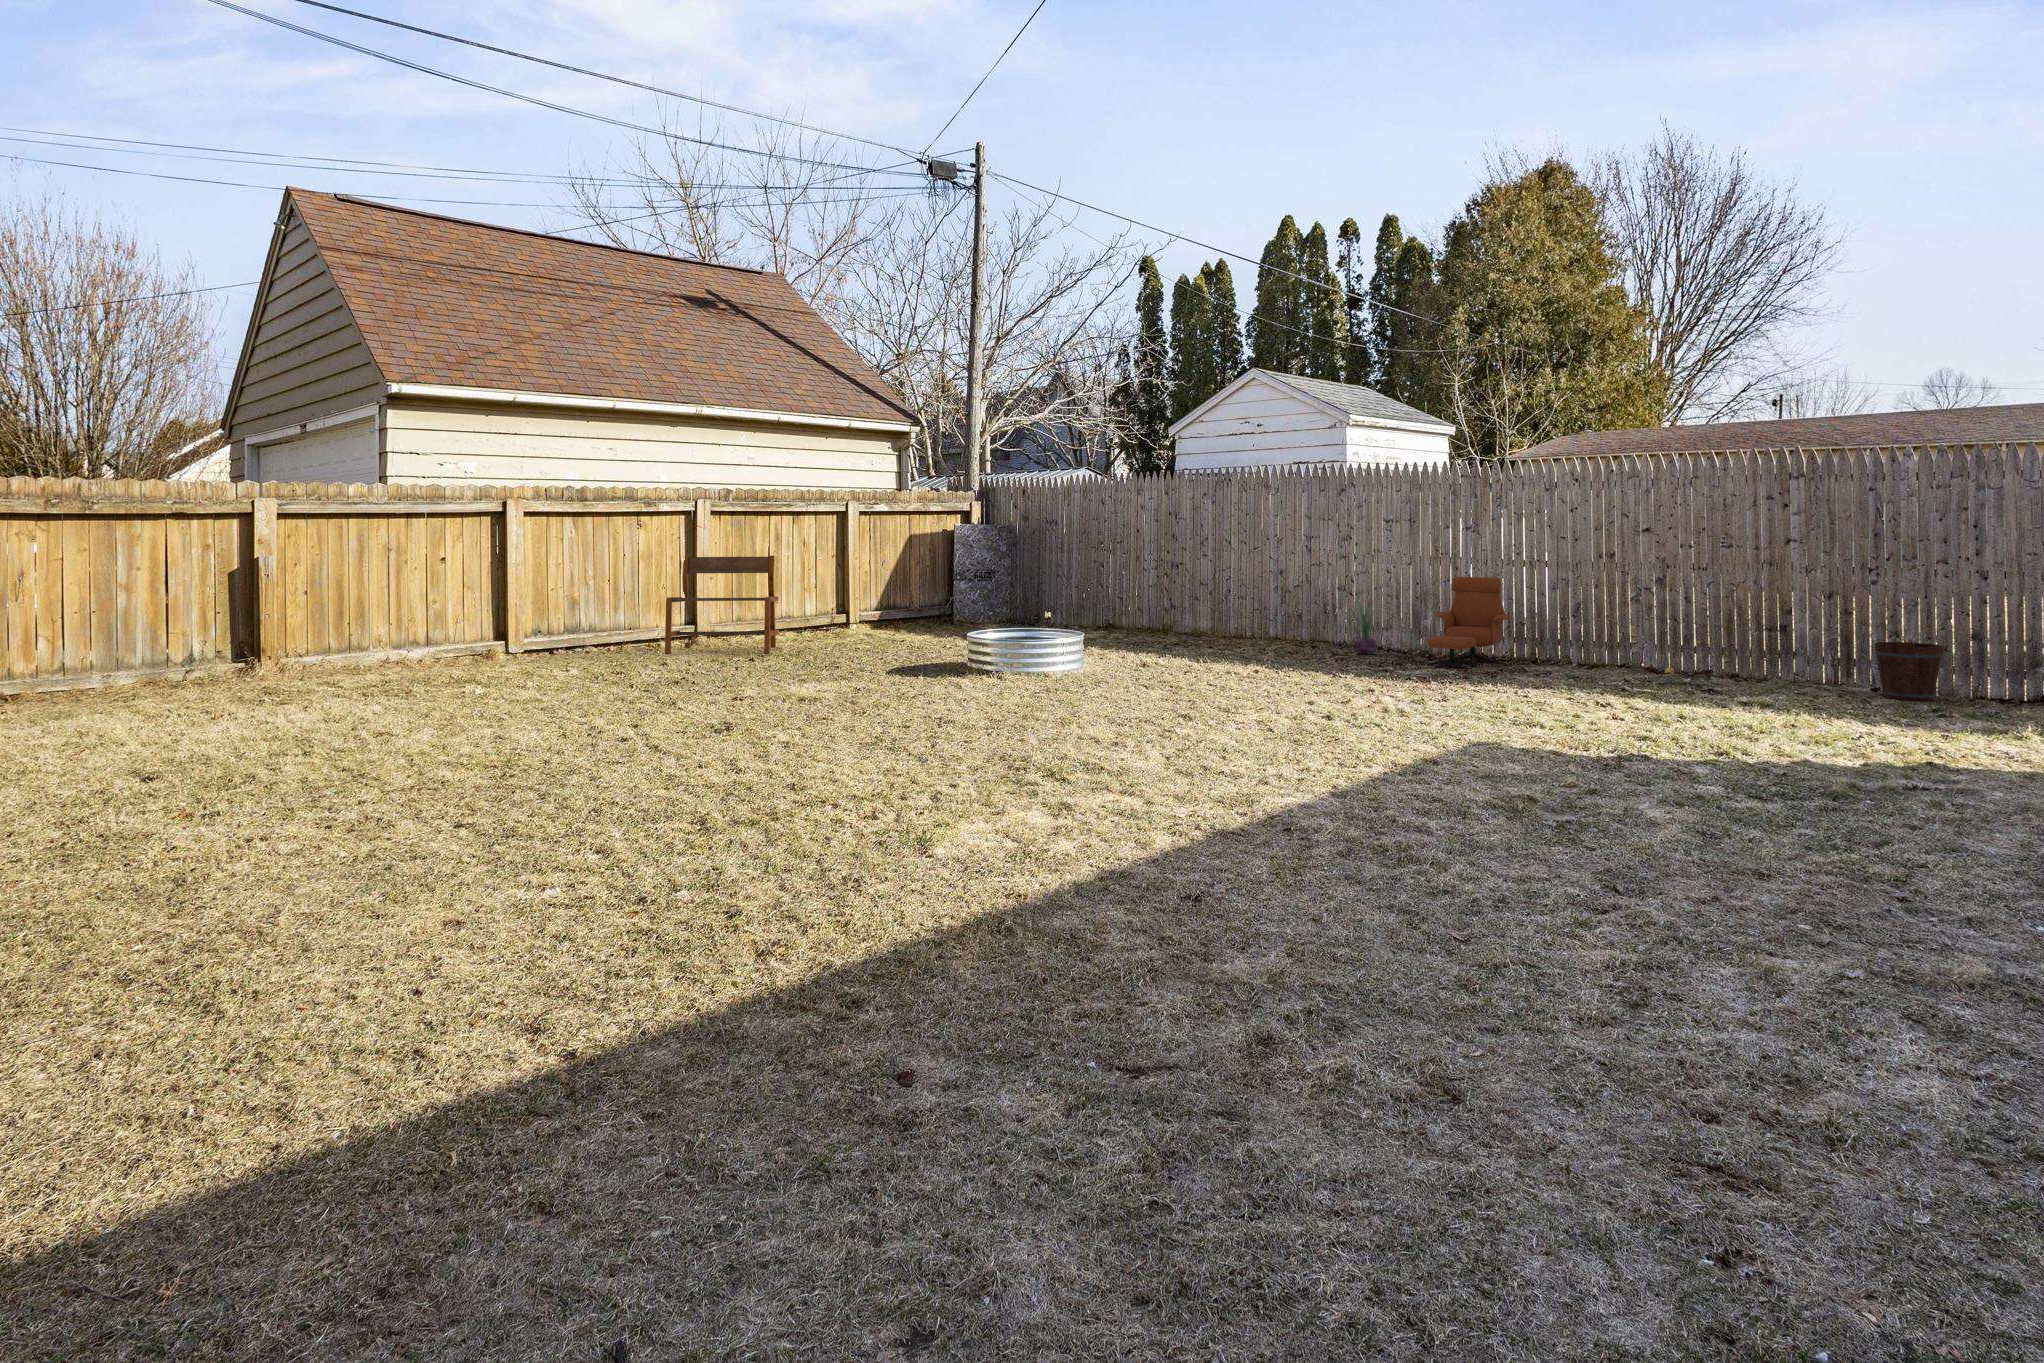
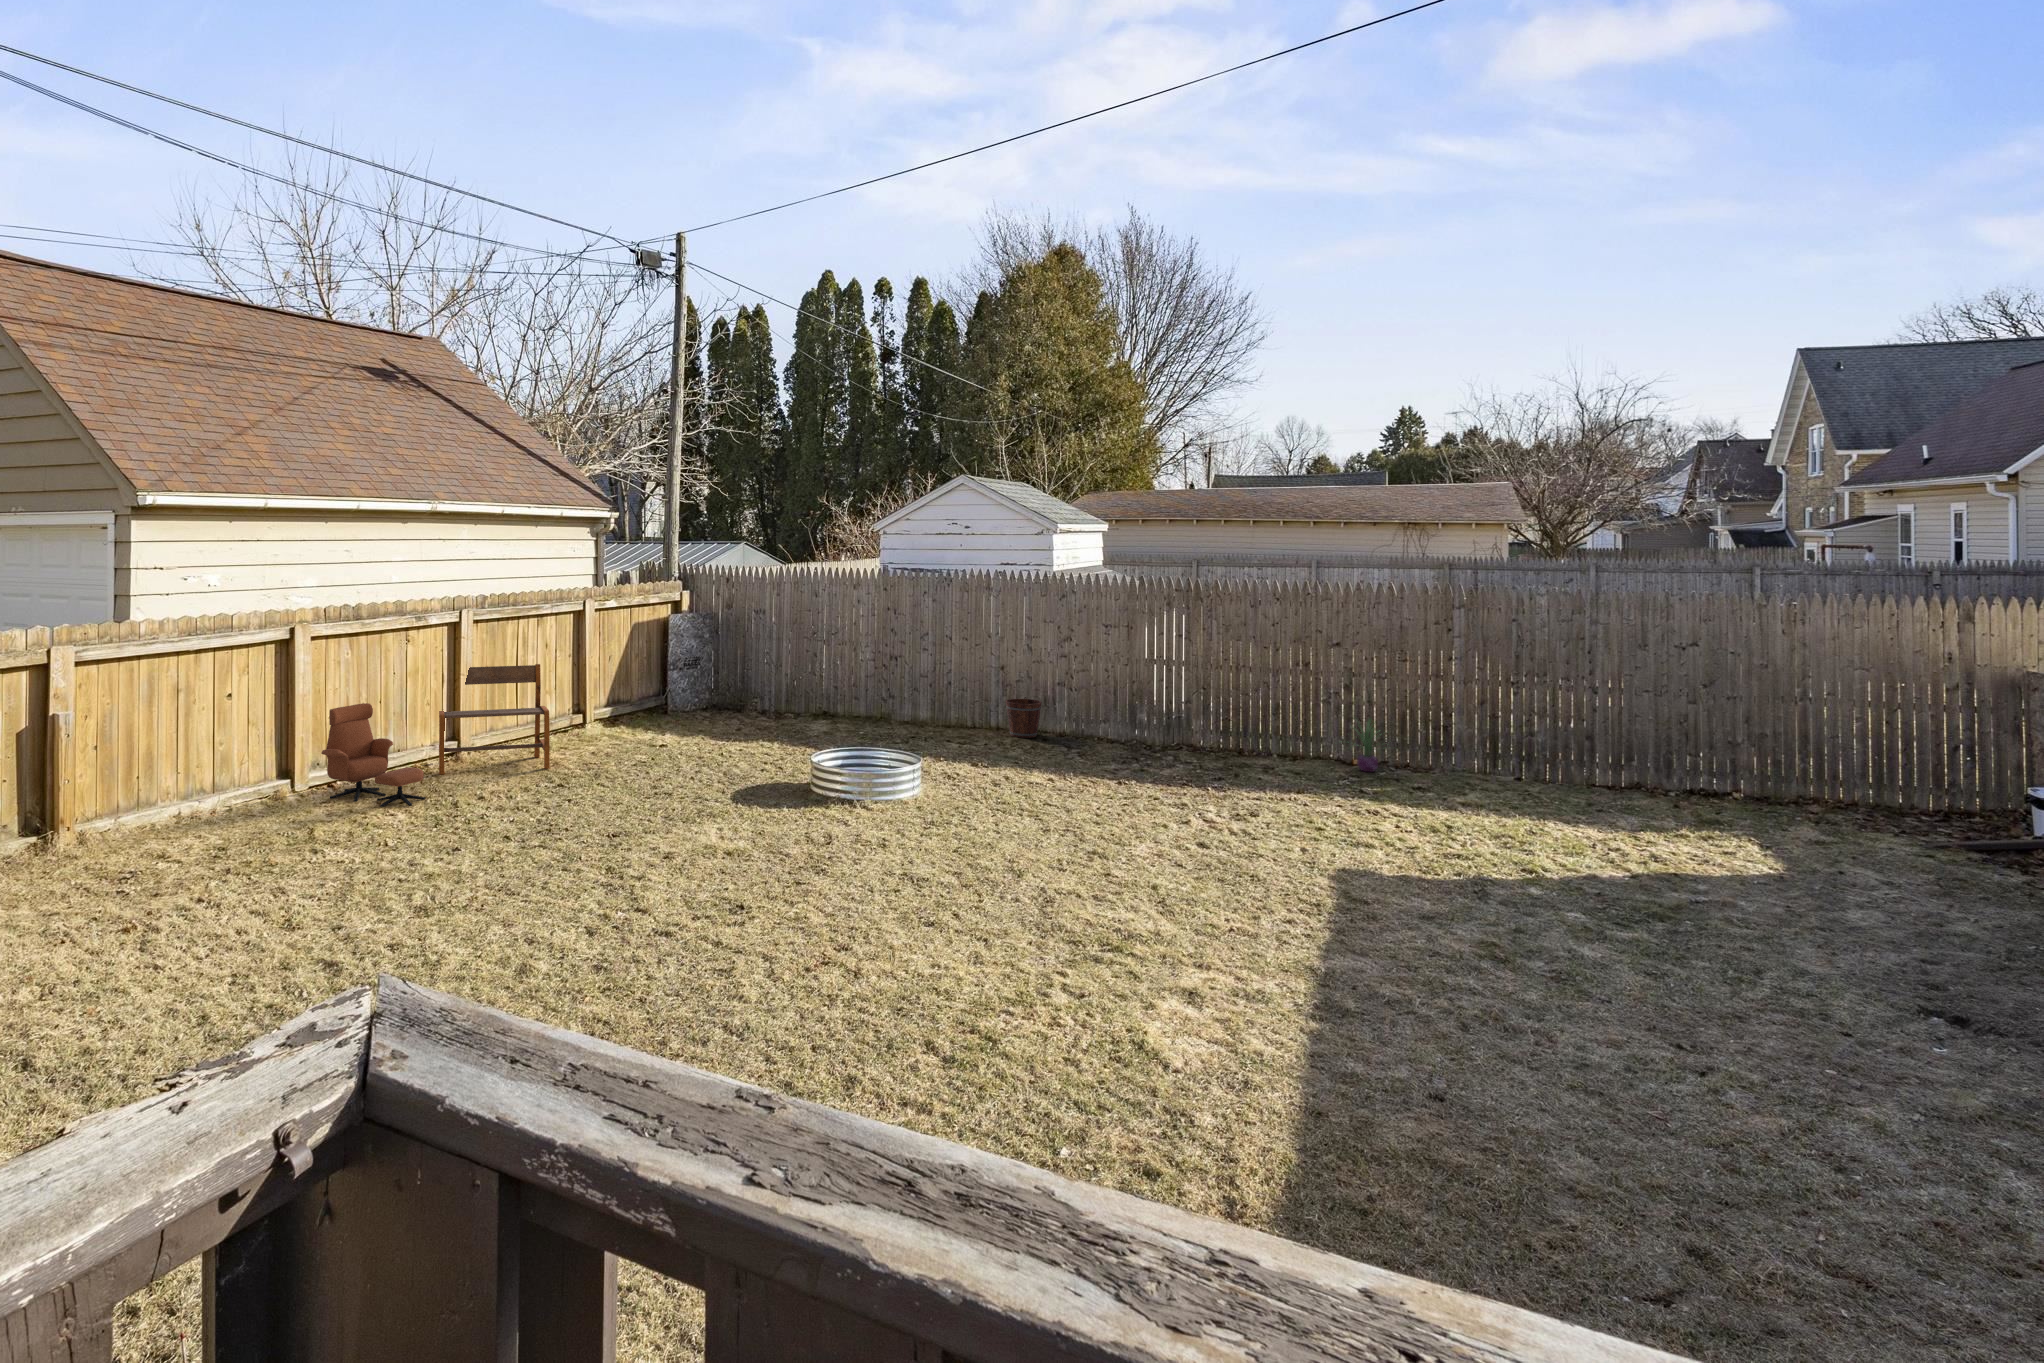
lounge chair: present [1427,577,1511,669] -> present [321,703,425,807]
decorative plant: present [1356,602,1376,654] -> present [1357,719,1381,772]
bucket: present [1874,640,1943,701] -> present [1006,697,1042,738]

